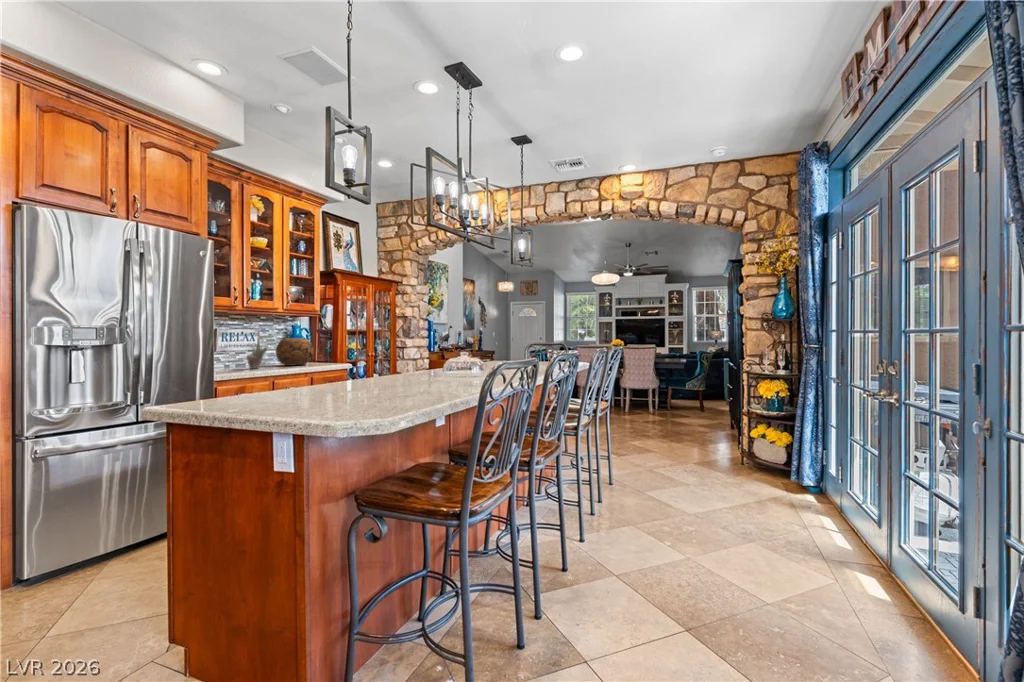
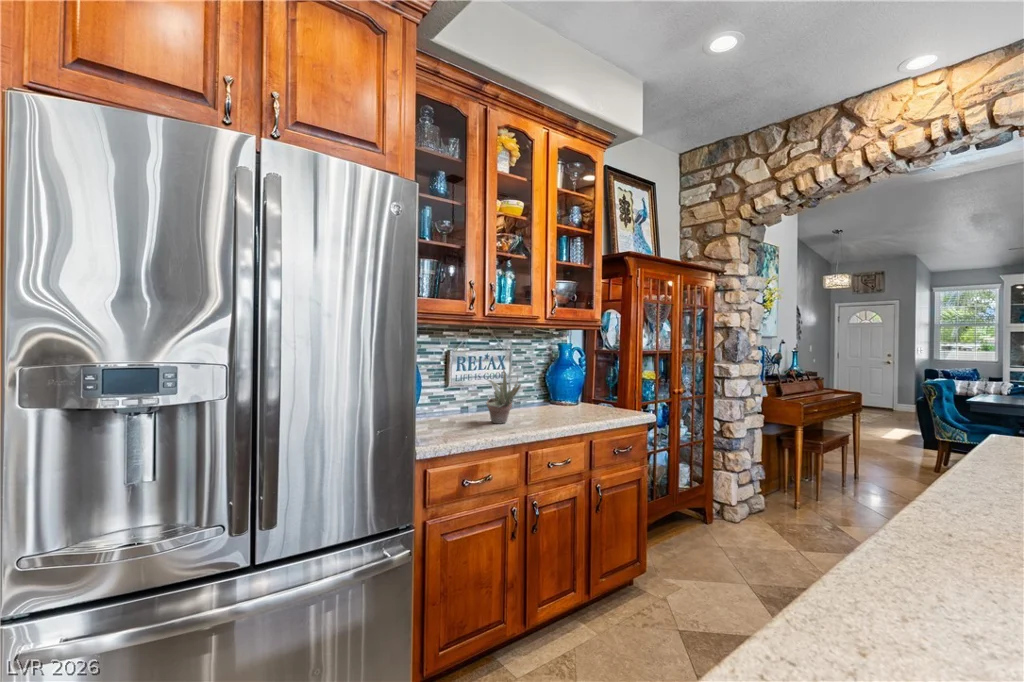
decorative bowl: present [276,338,313,366] -> none [534,368,592,416]

